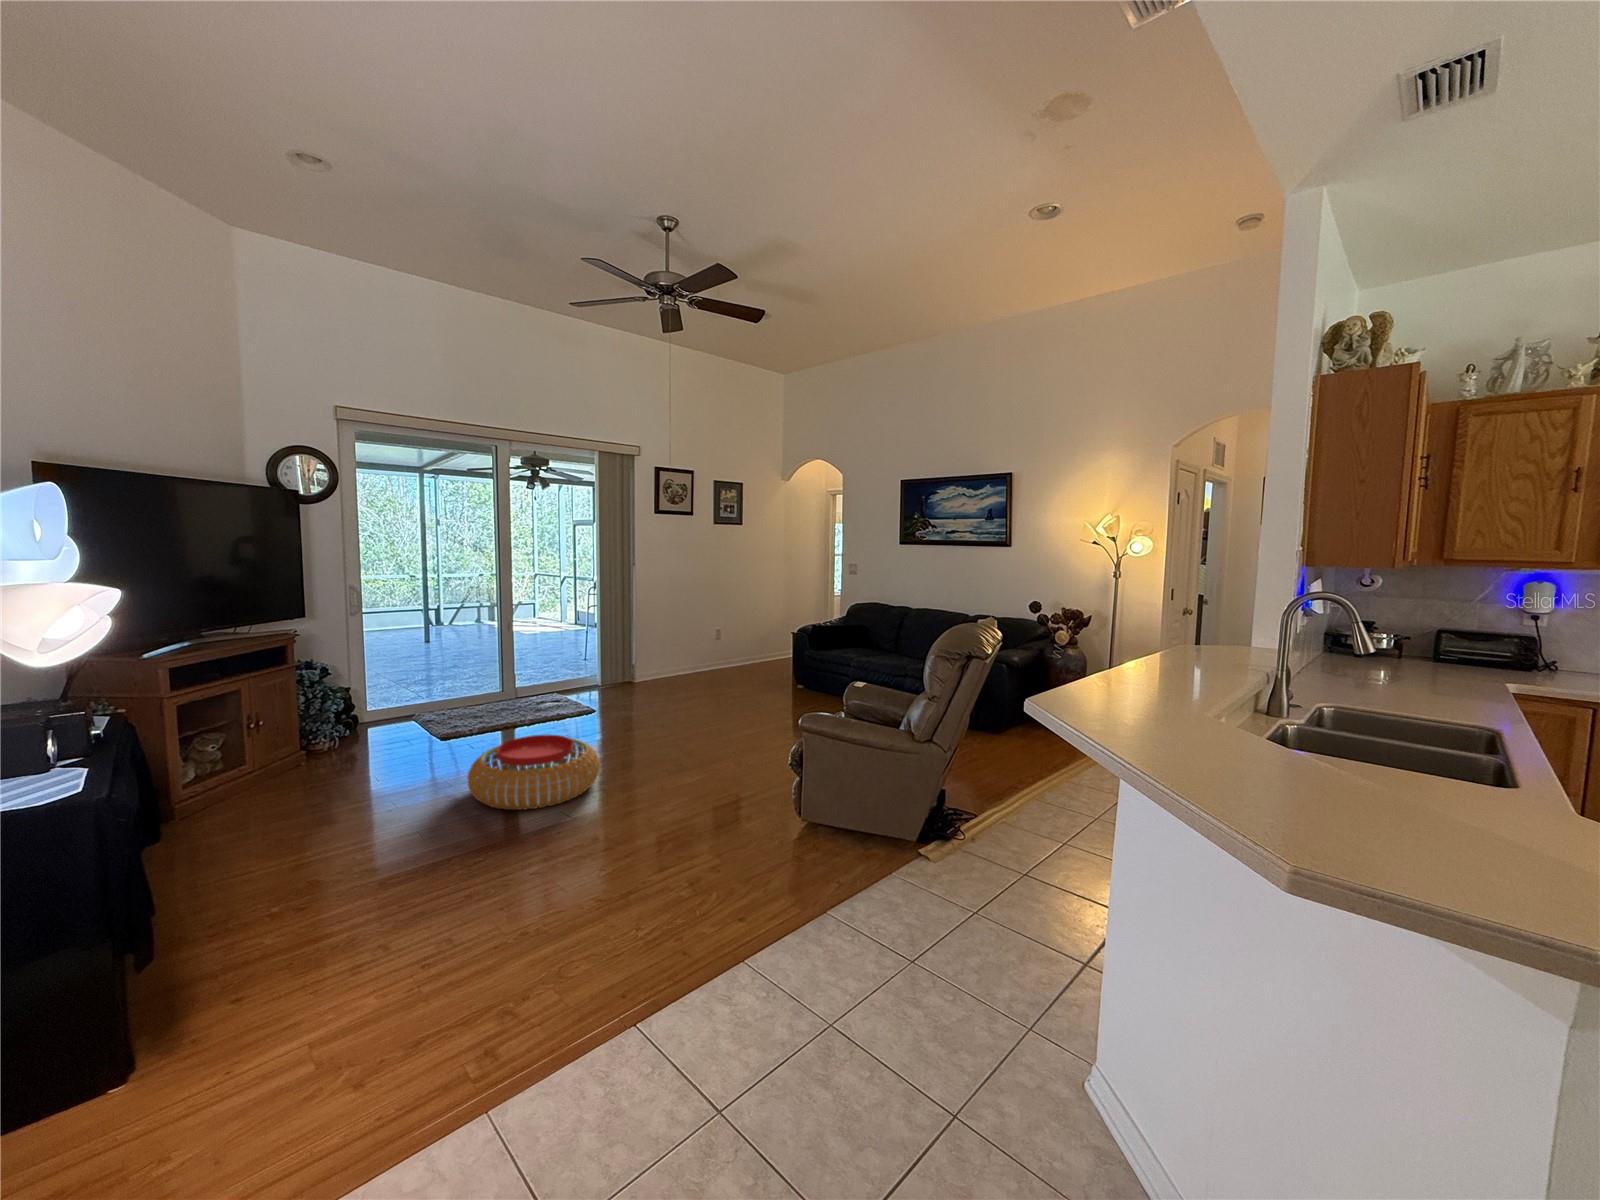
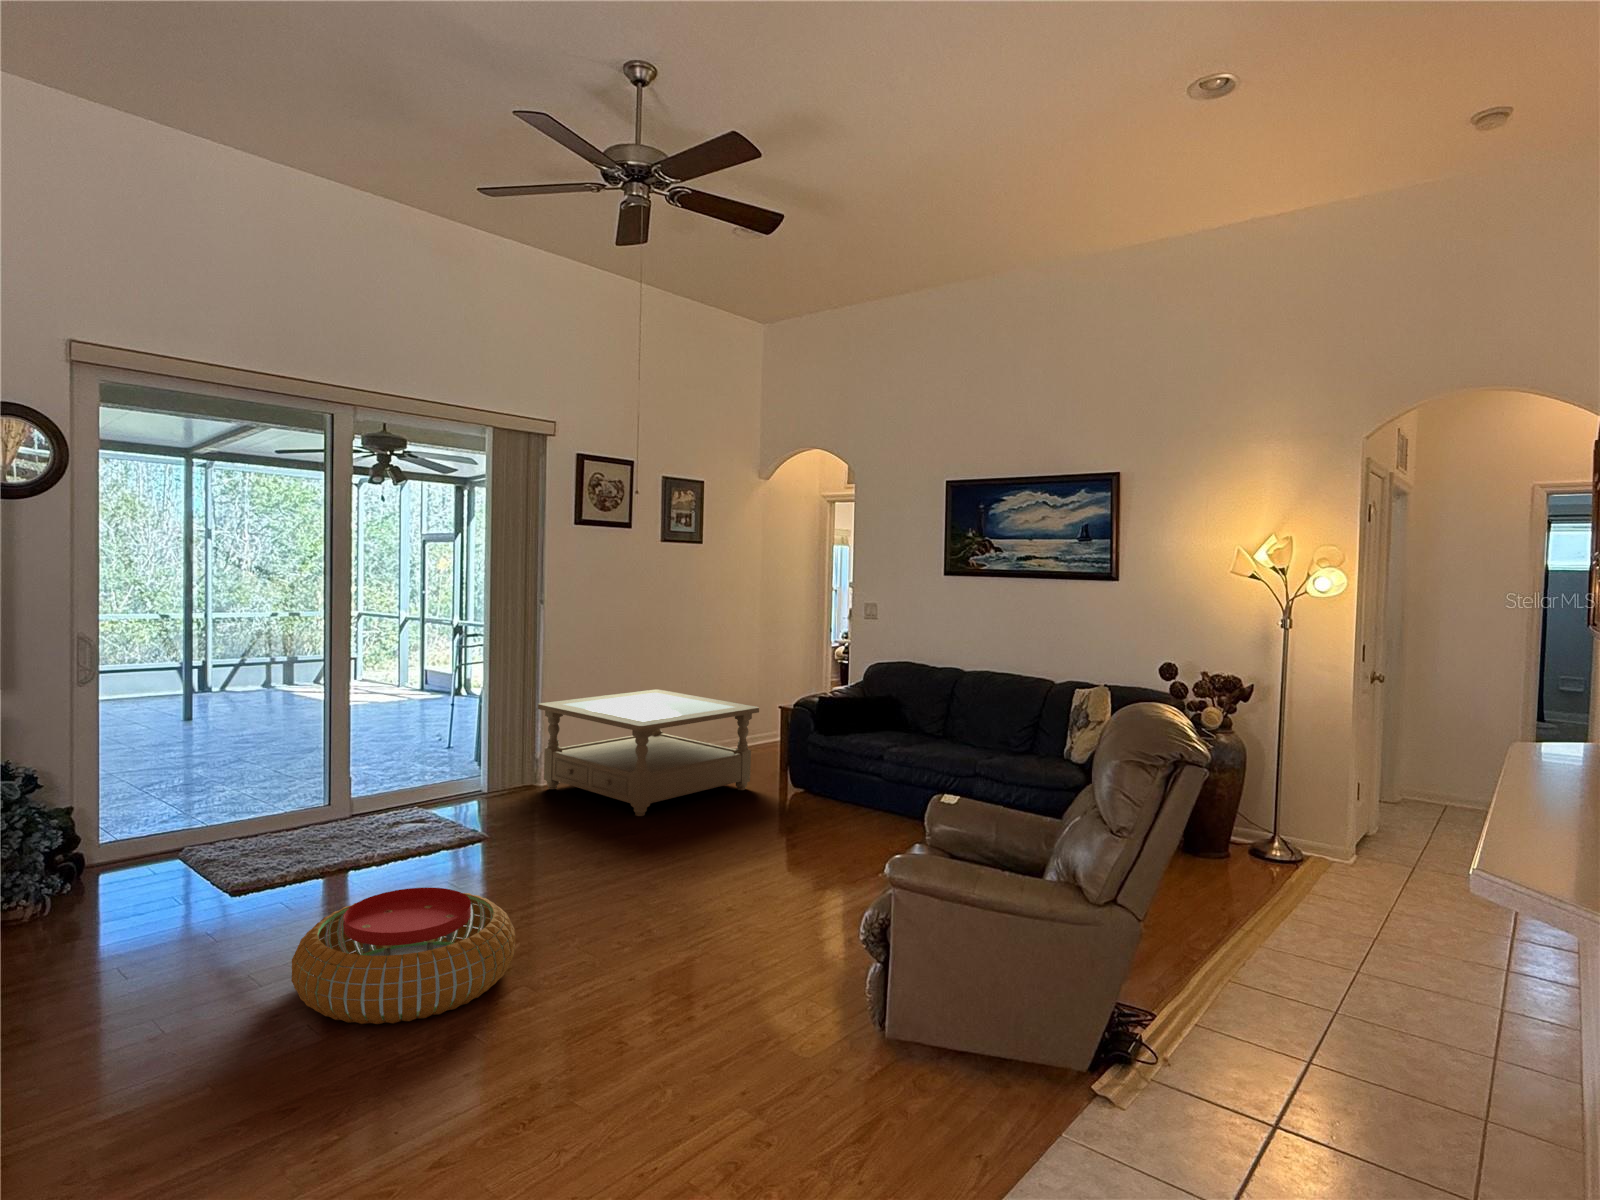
coffee table: none [634,620,775,699] -> present [538,690,759,816]

